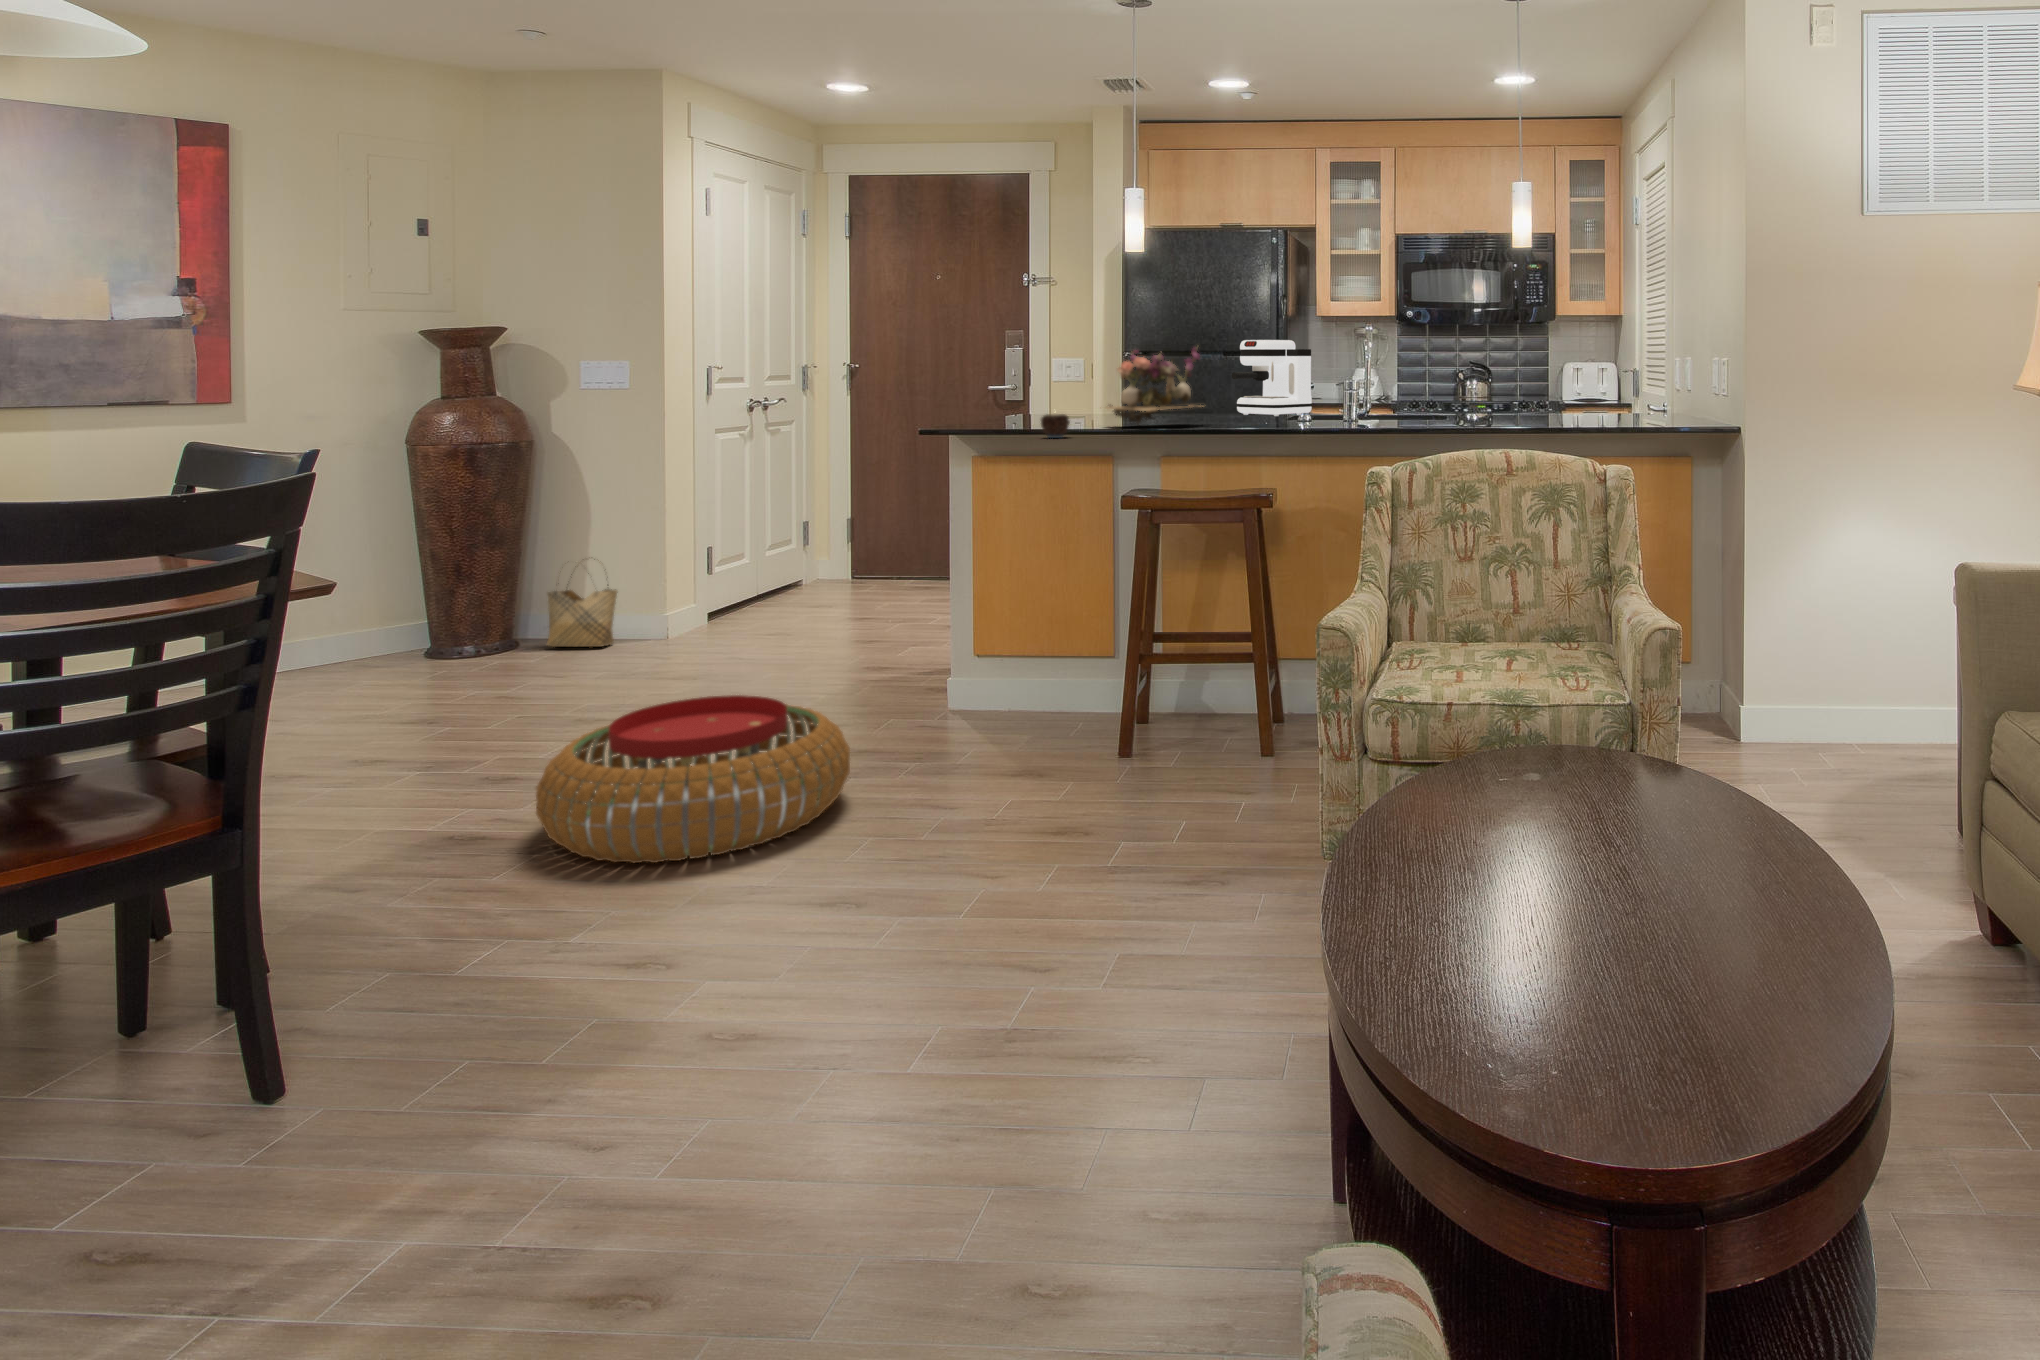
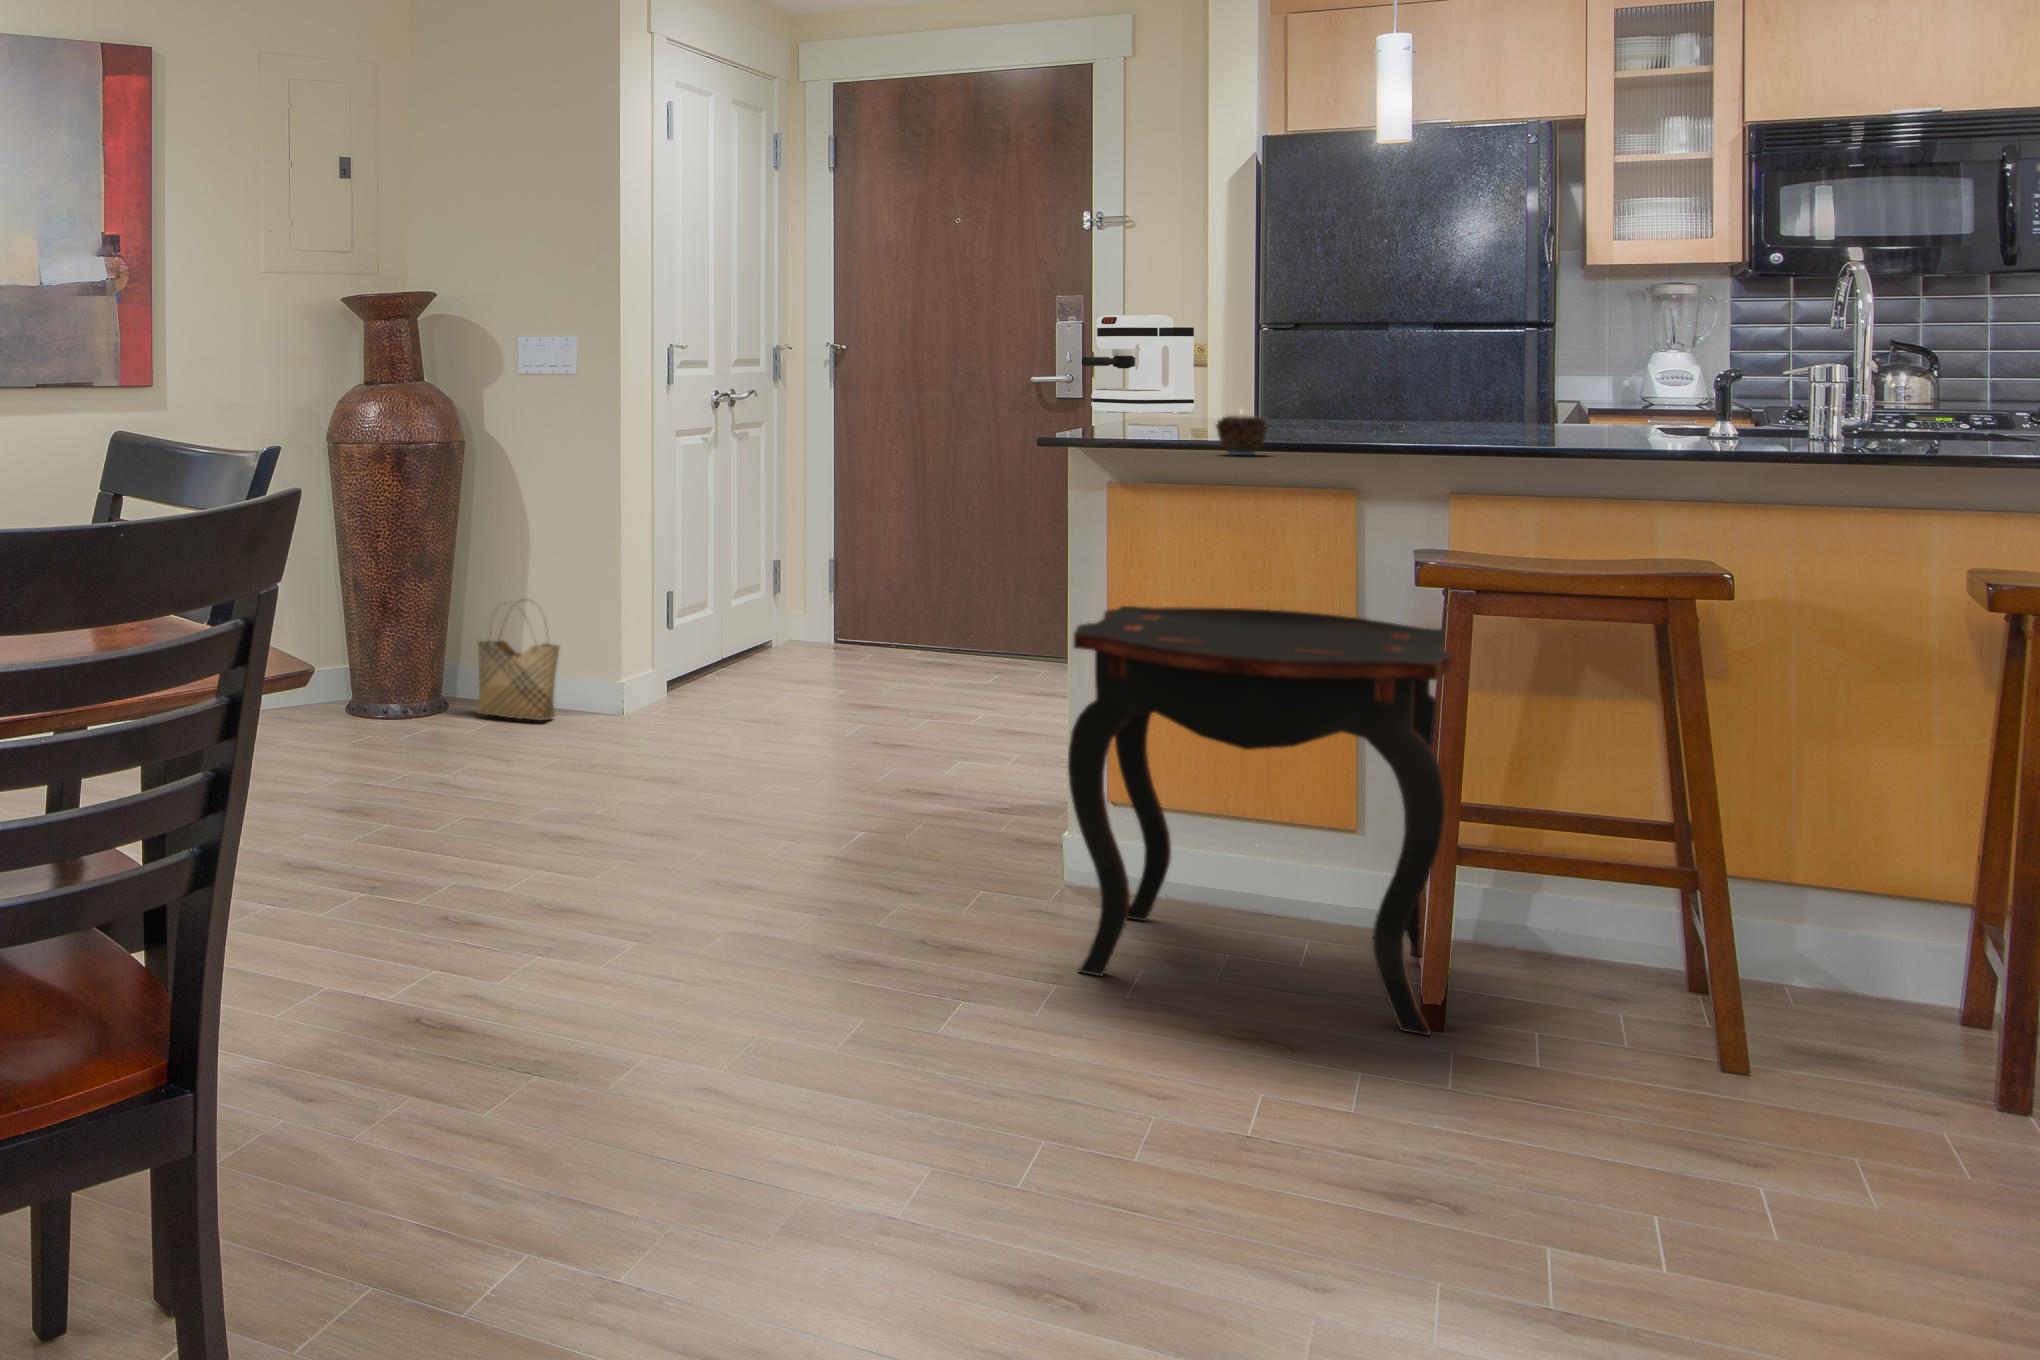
coffee maker: present [1232,340,1312,416] -> present [1082,315,1194,415]
flower arrangement: present [1106,347,1200,423] -> none [1282,306,1480,442]
side table: none [929,530,1161,766] -> present [1068,606,1453,1036]
pouf: present [536,695,850,863] -> none [536,826,969,1086]

